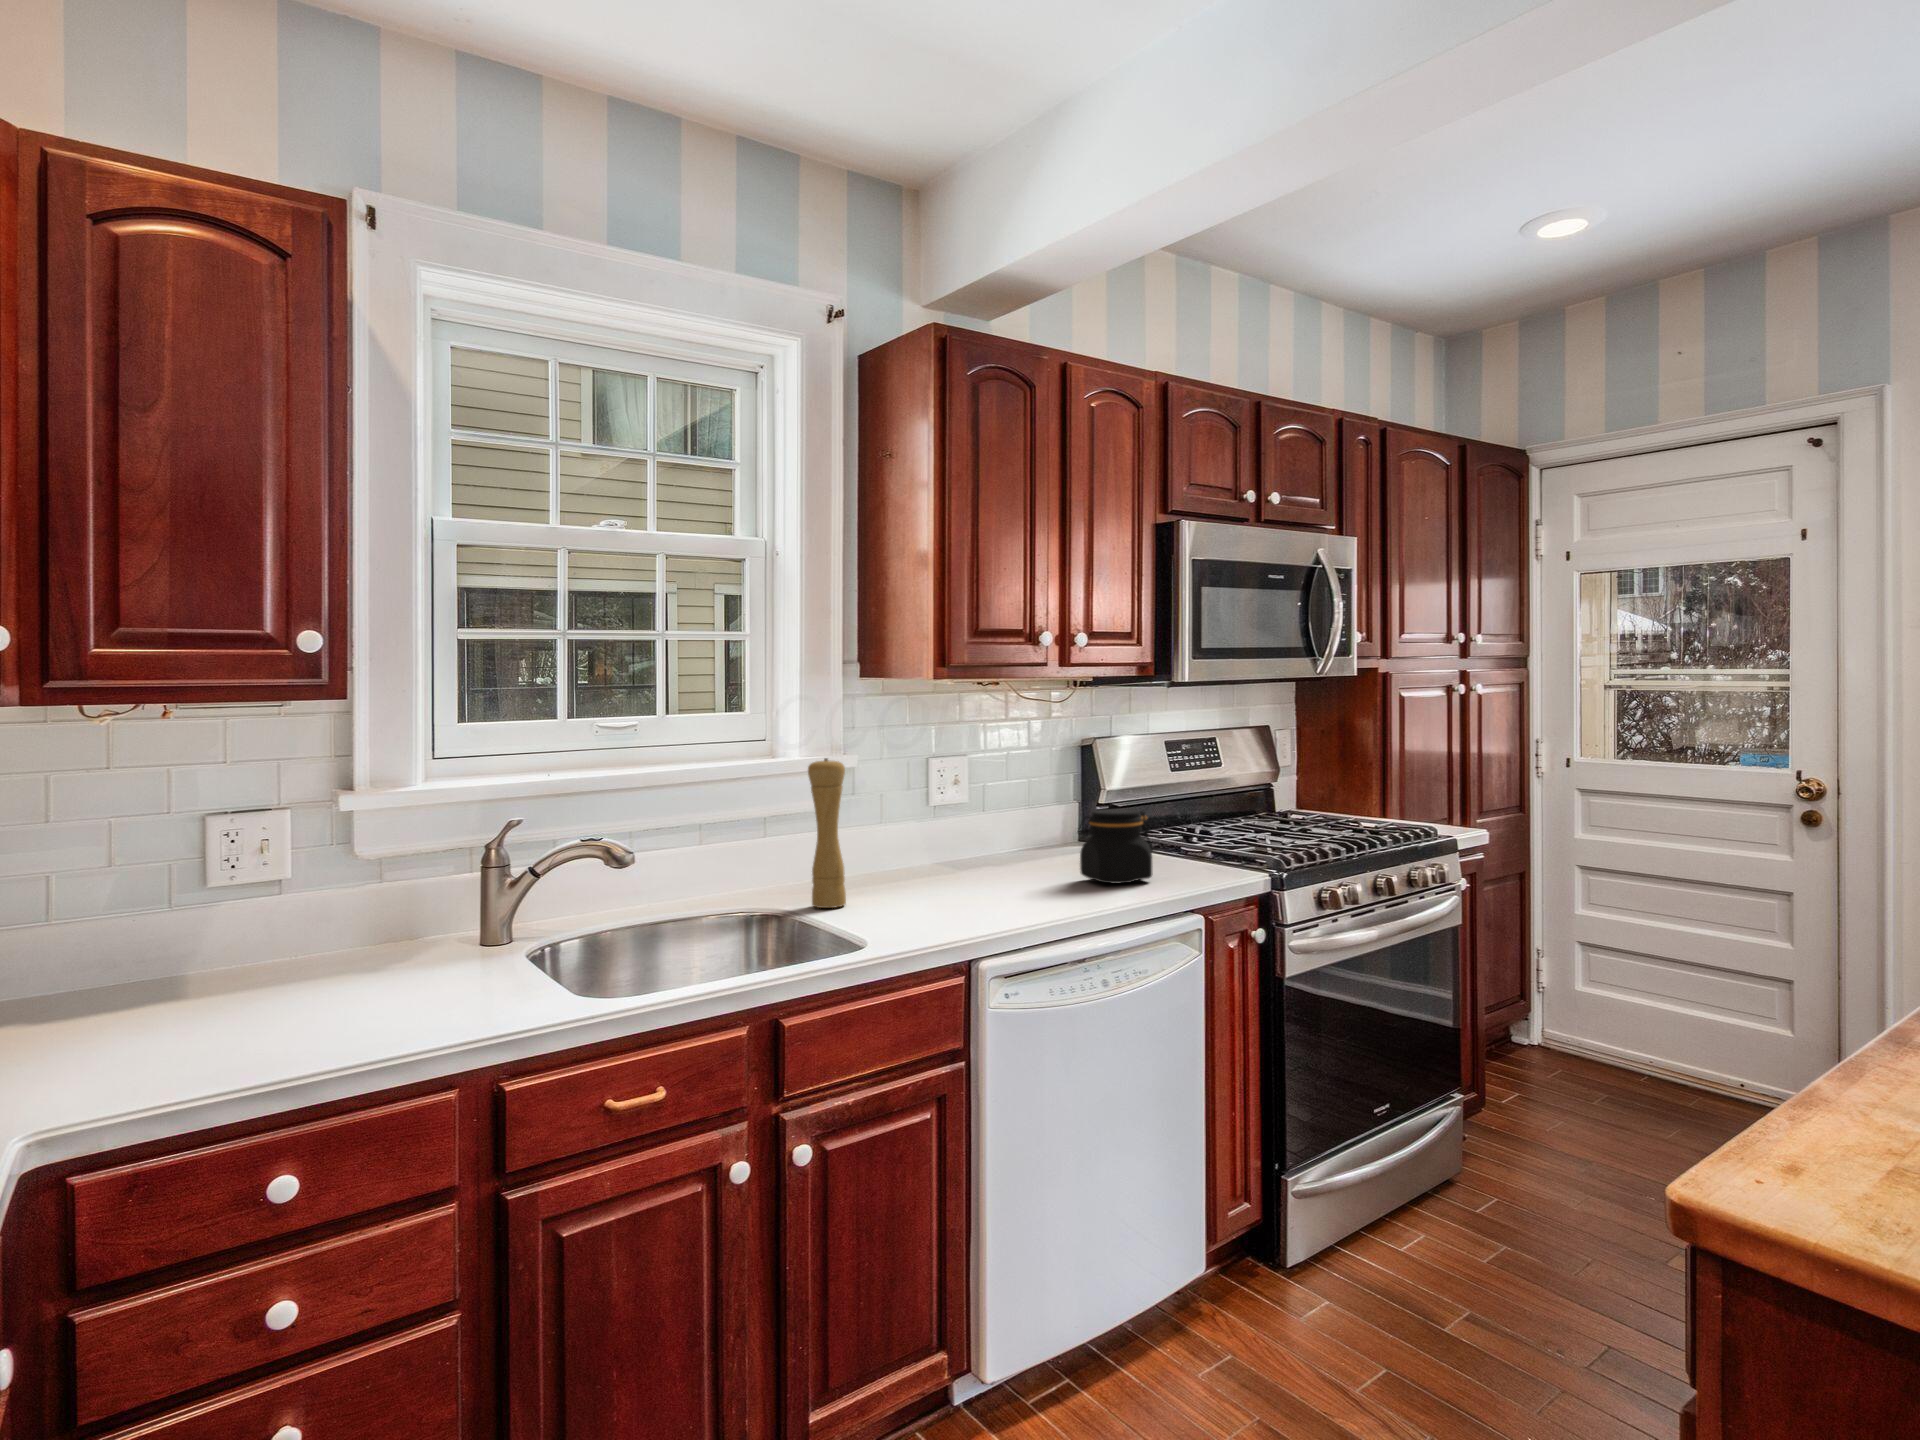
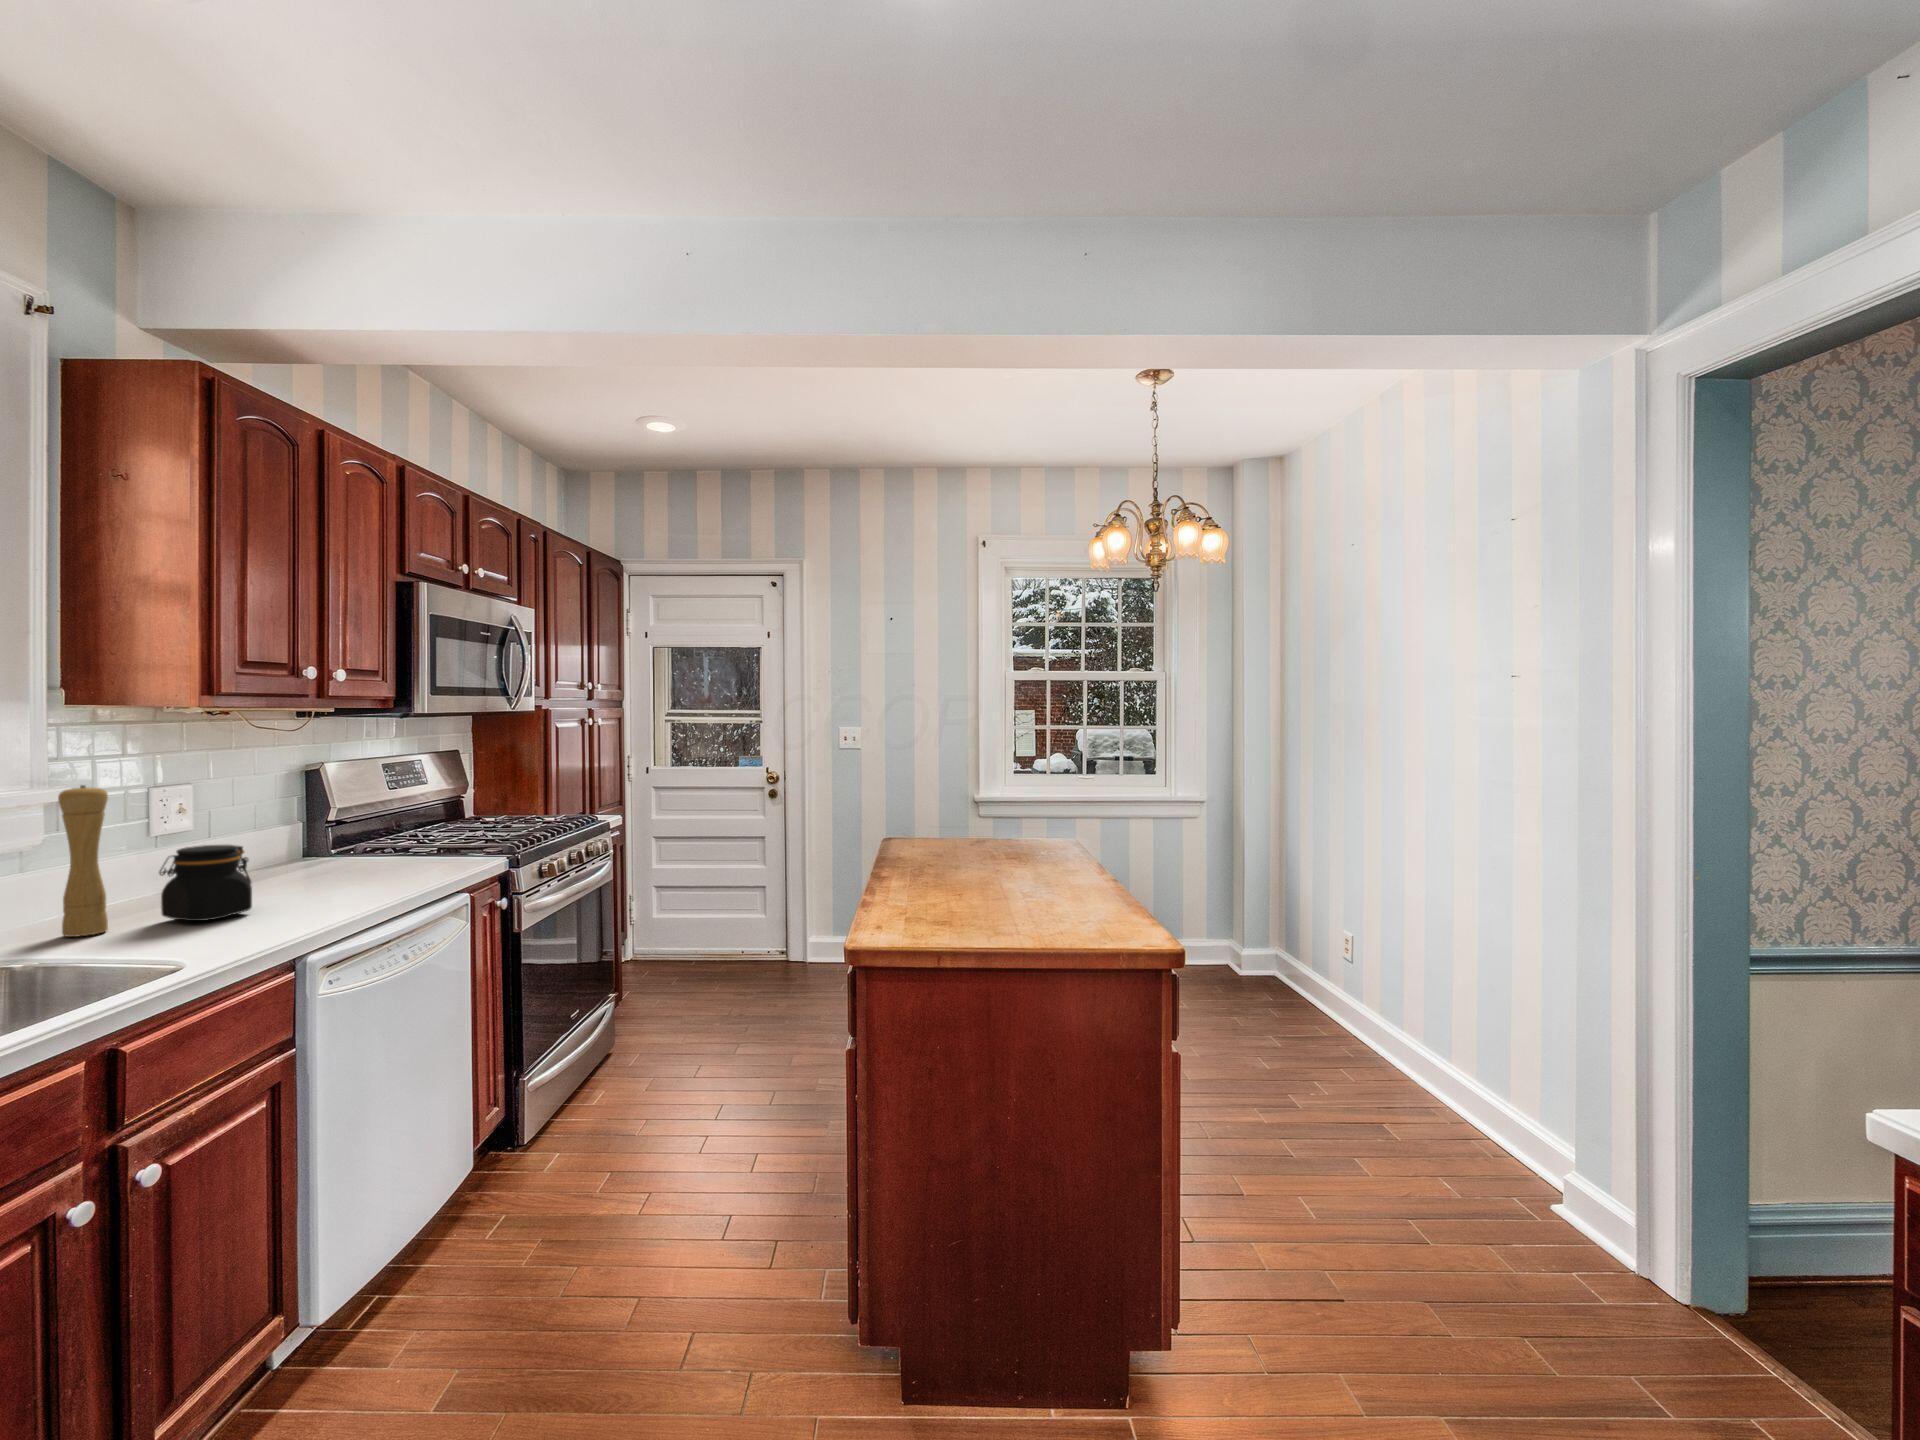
jar: present [1078,809,1153,884] -> present [159,845,252,921]

